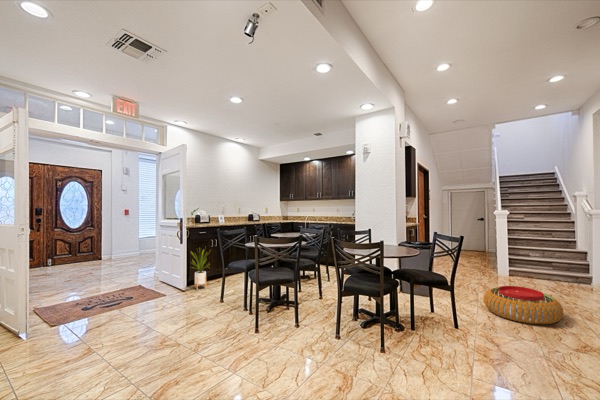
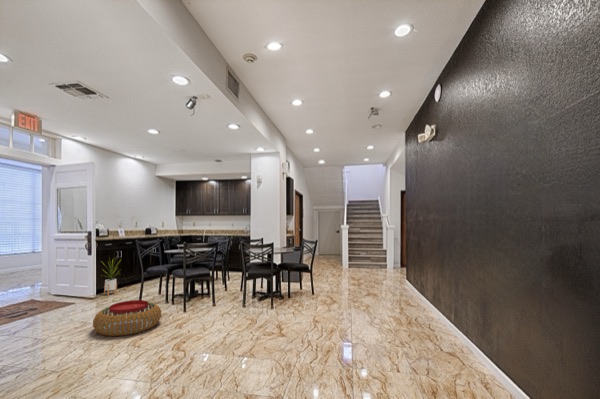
pouf: present [483,286,563,325] -> present [93,300,161,336]

